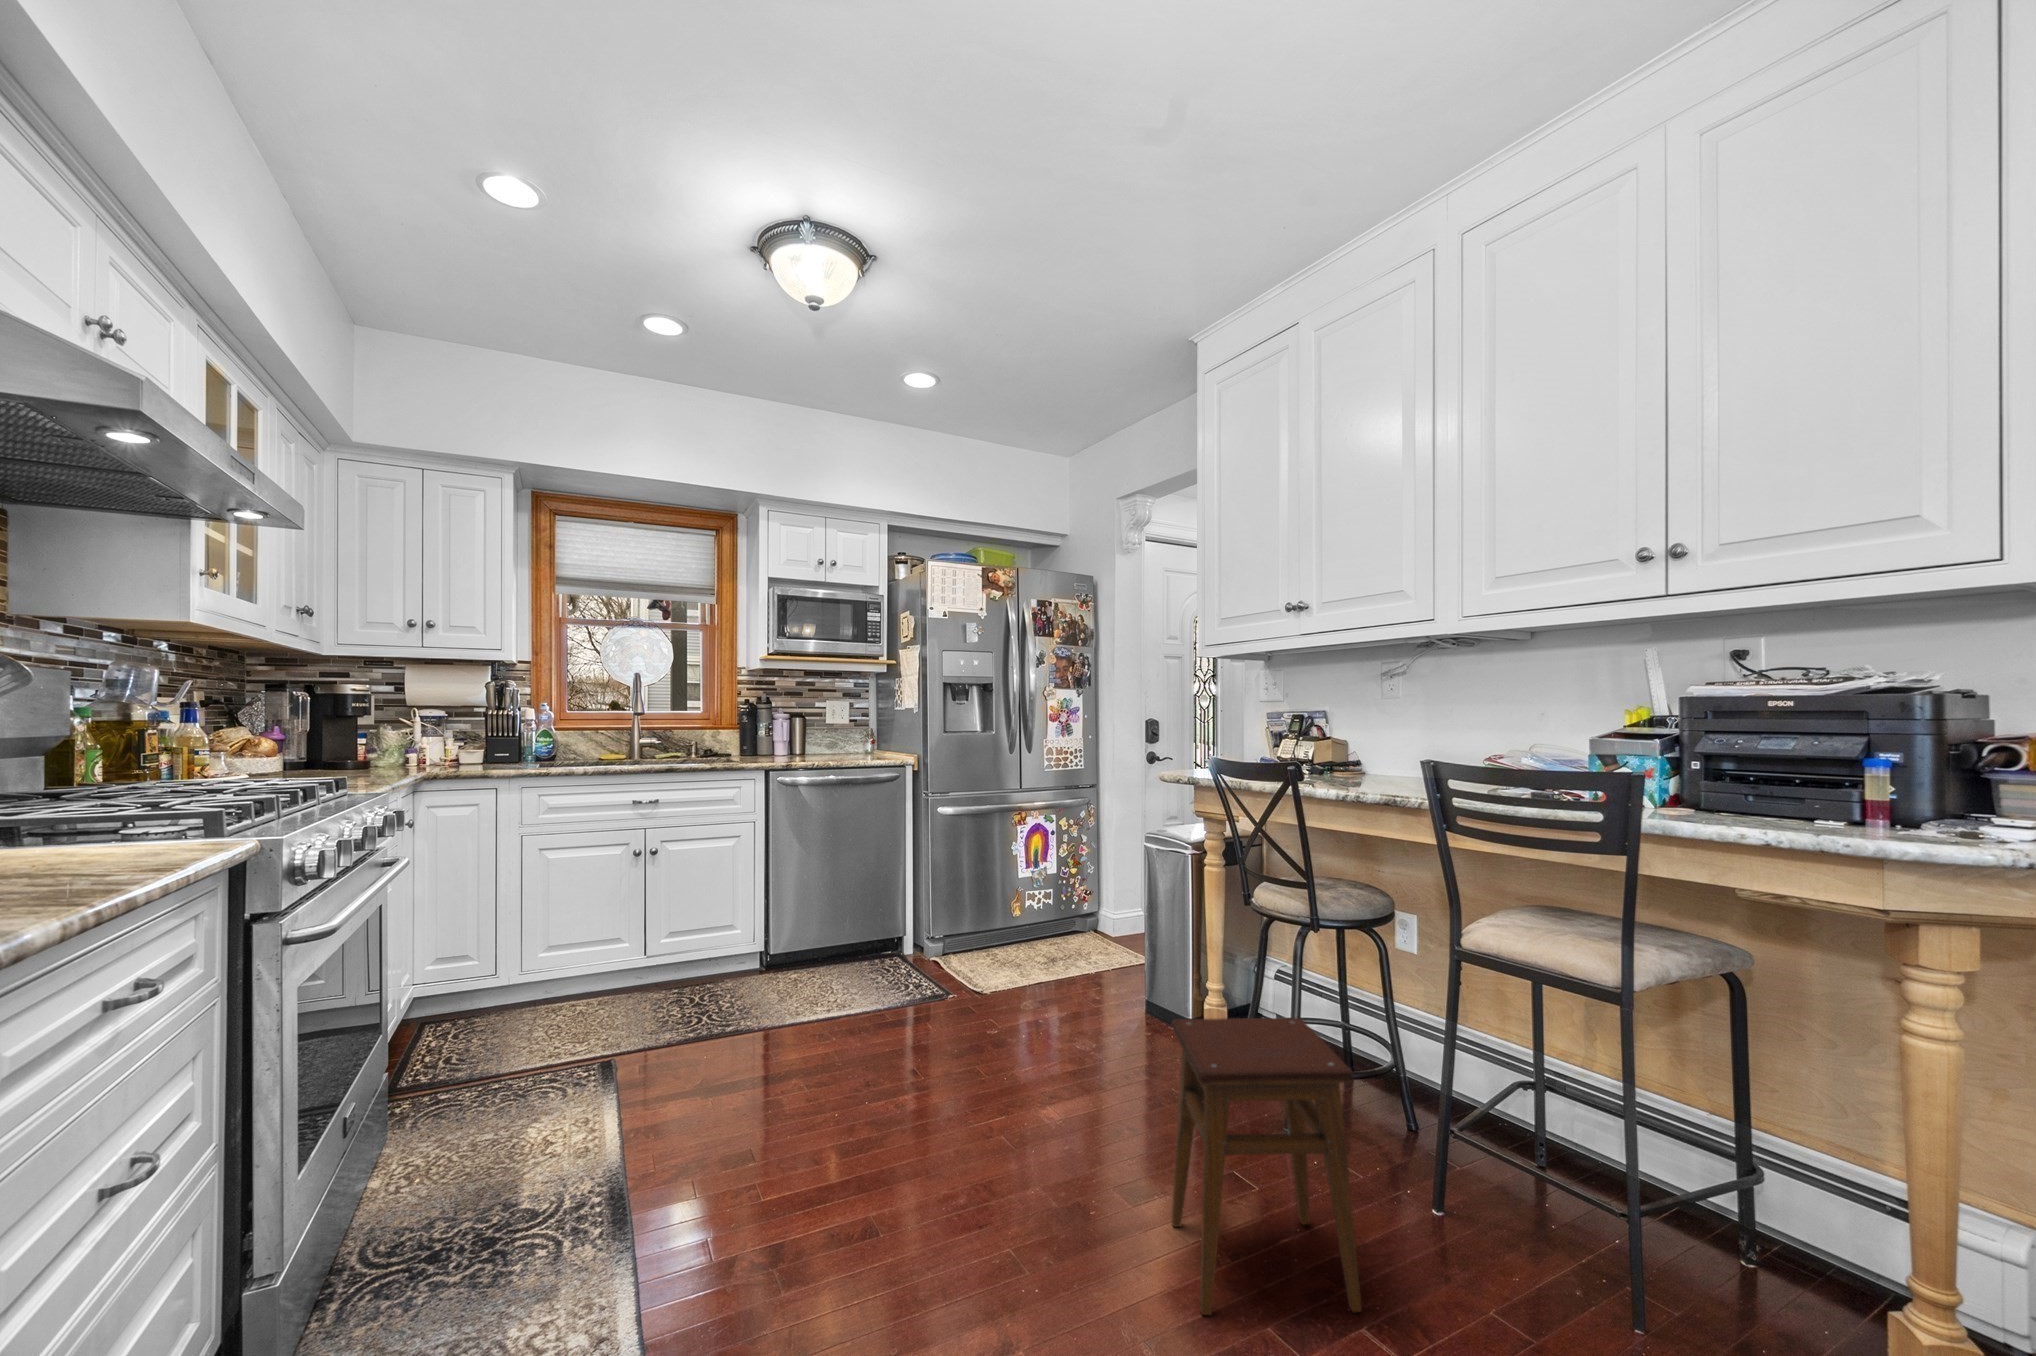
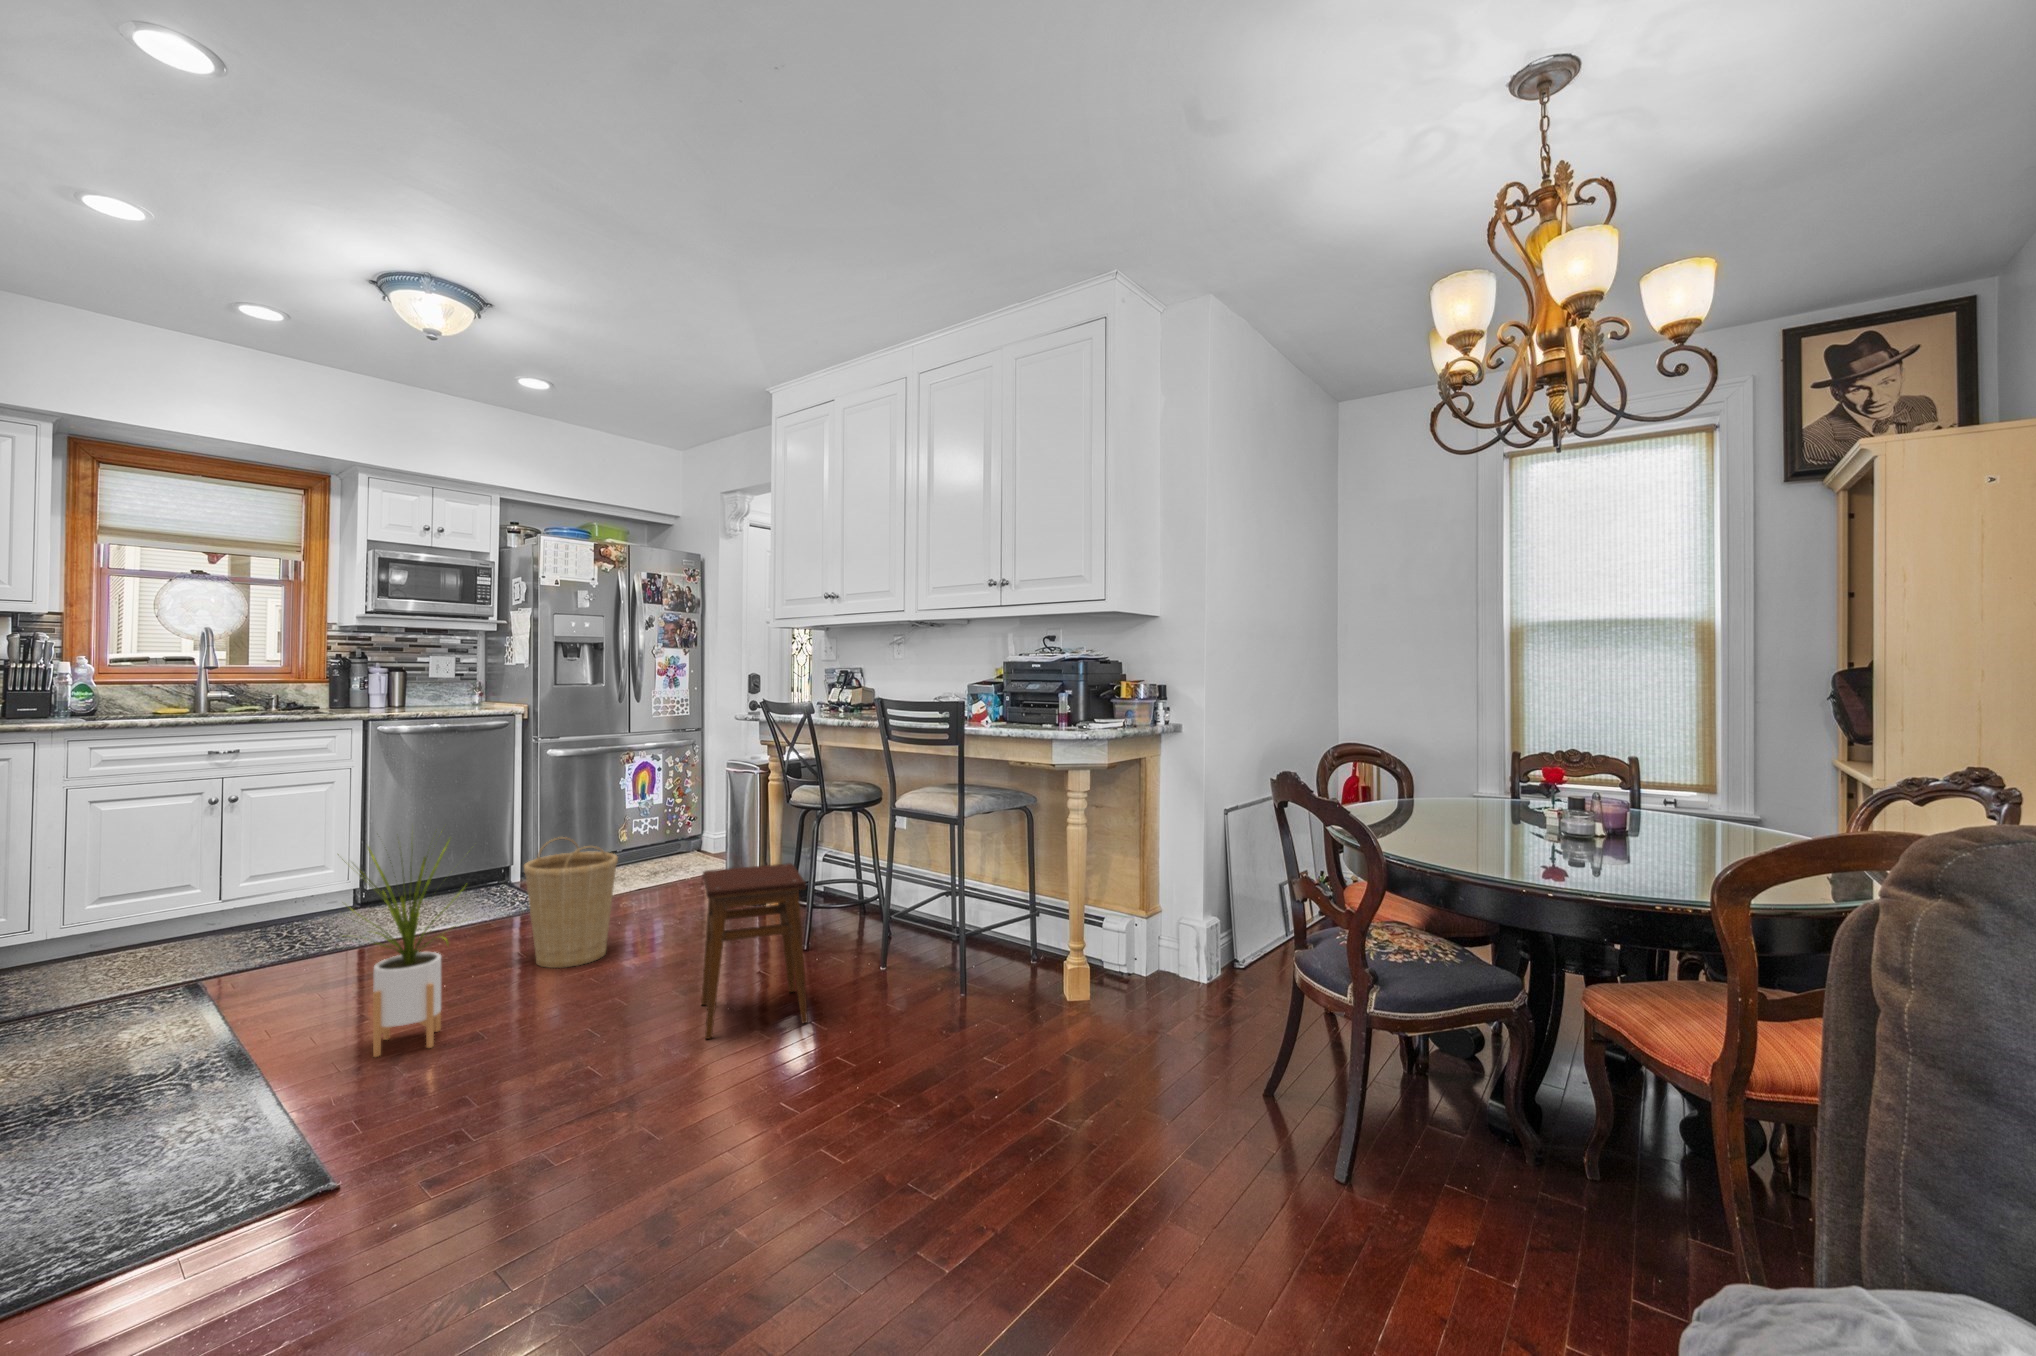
house plant: none [730,920,888,1243] -> present [338,832,458,1057]
basket: none [927,929,1034,1108] -> present [524,837,618,968]

